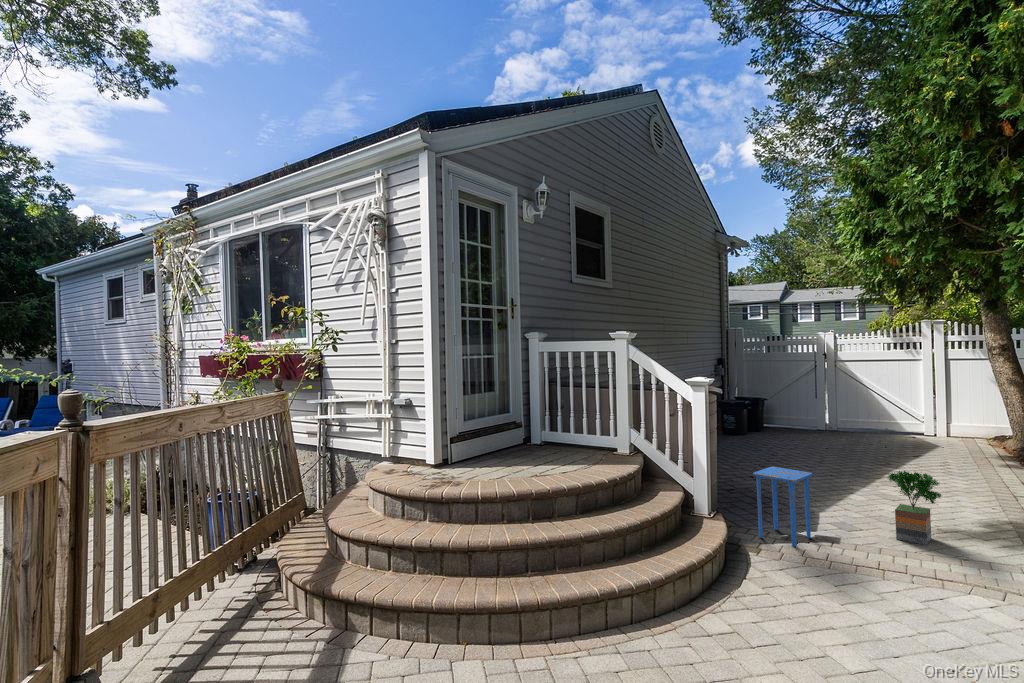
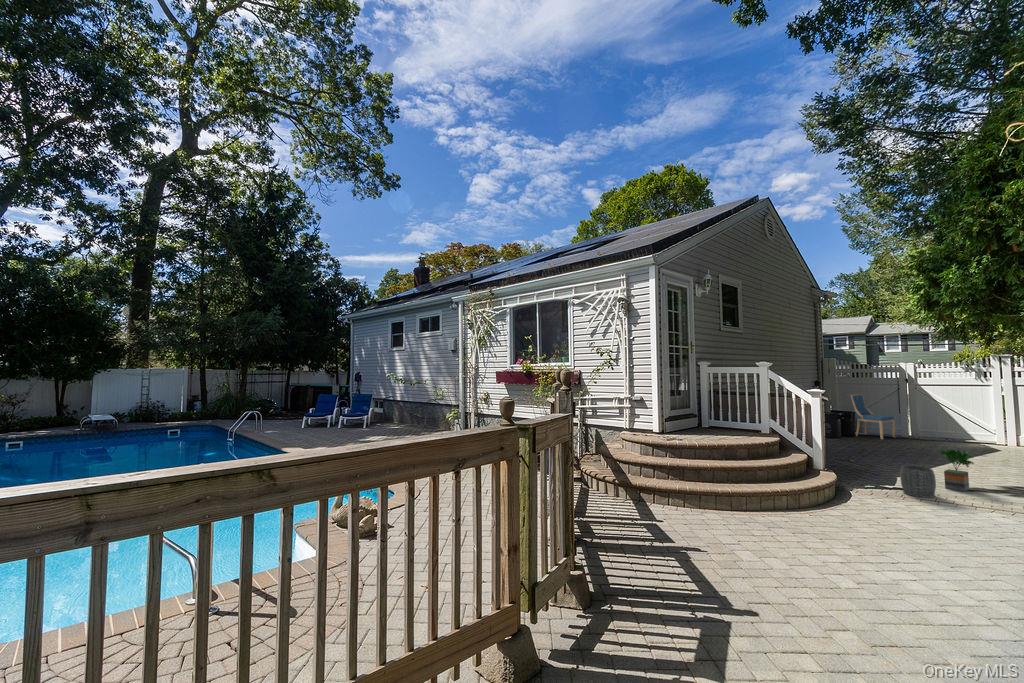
chair: none [759,374,812,436] -> present [850,394,895,439]
side table: present [753,467,813,547] -> none [850,444,889,487]
woven basket: none [832,508,889,570] -> present [900,466,936,498]

